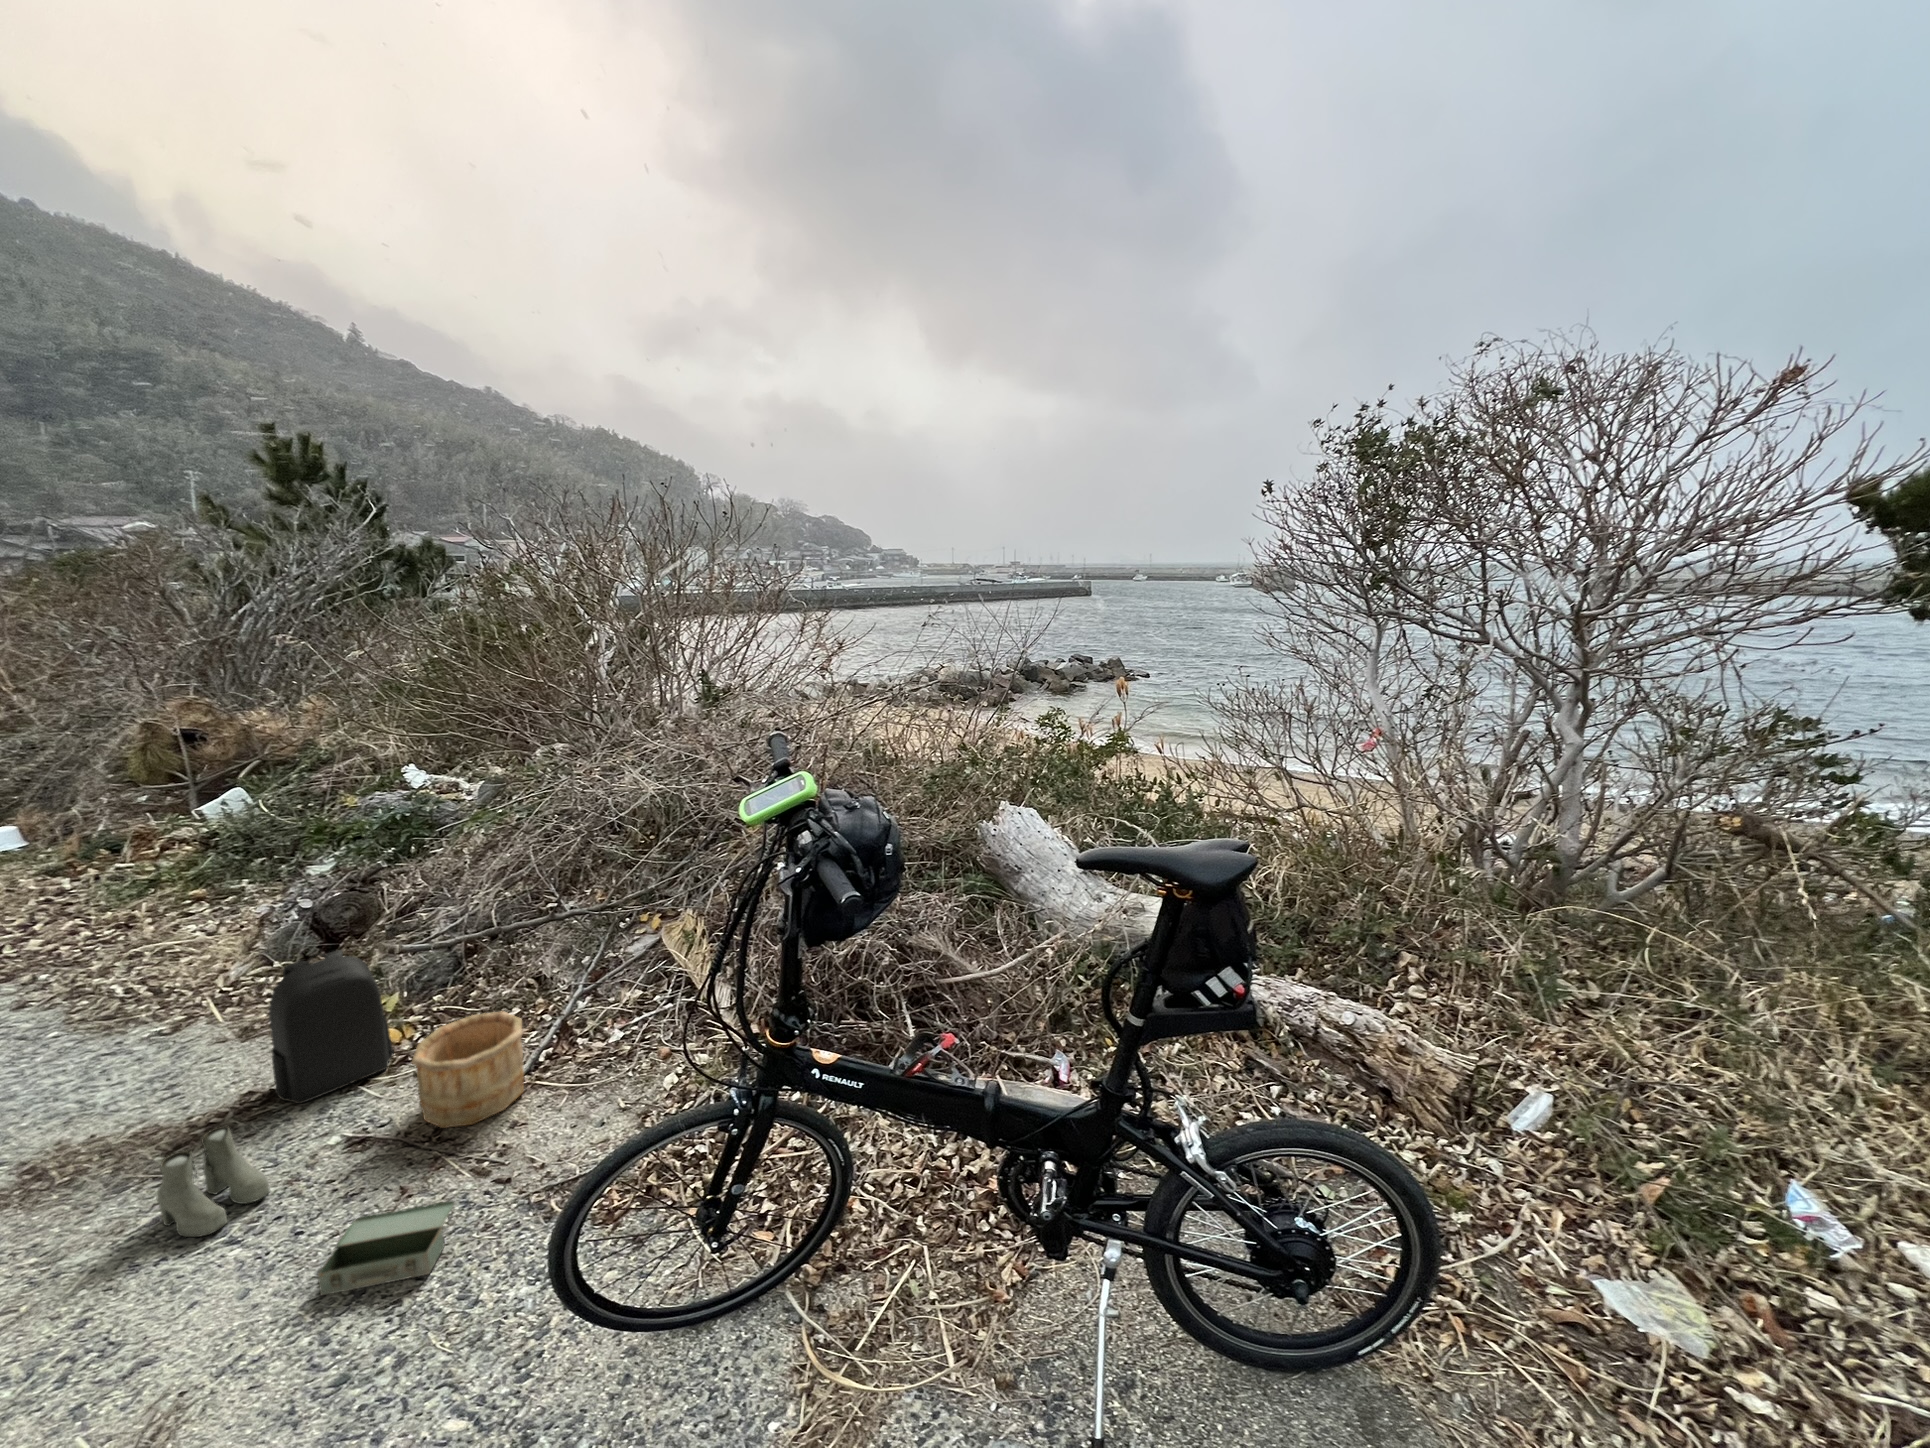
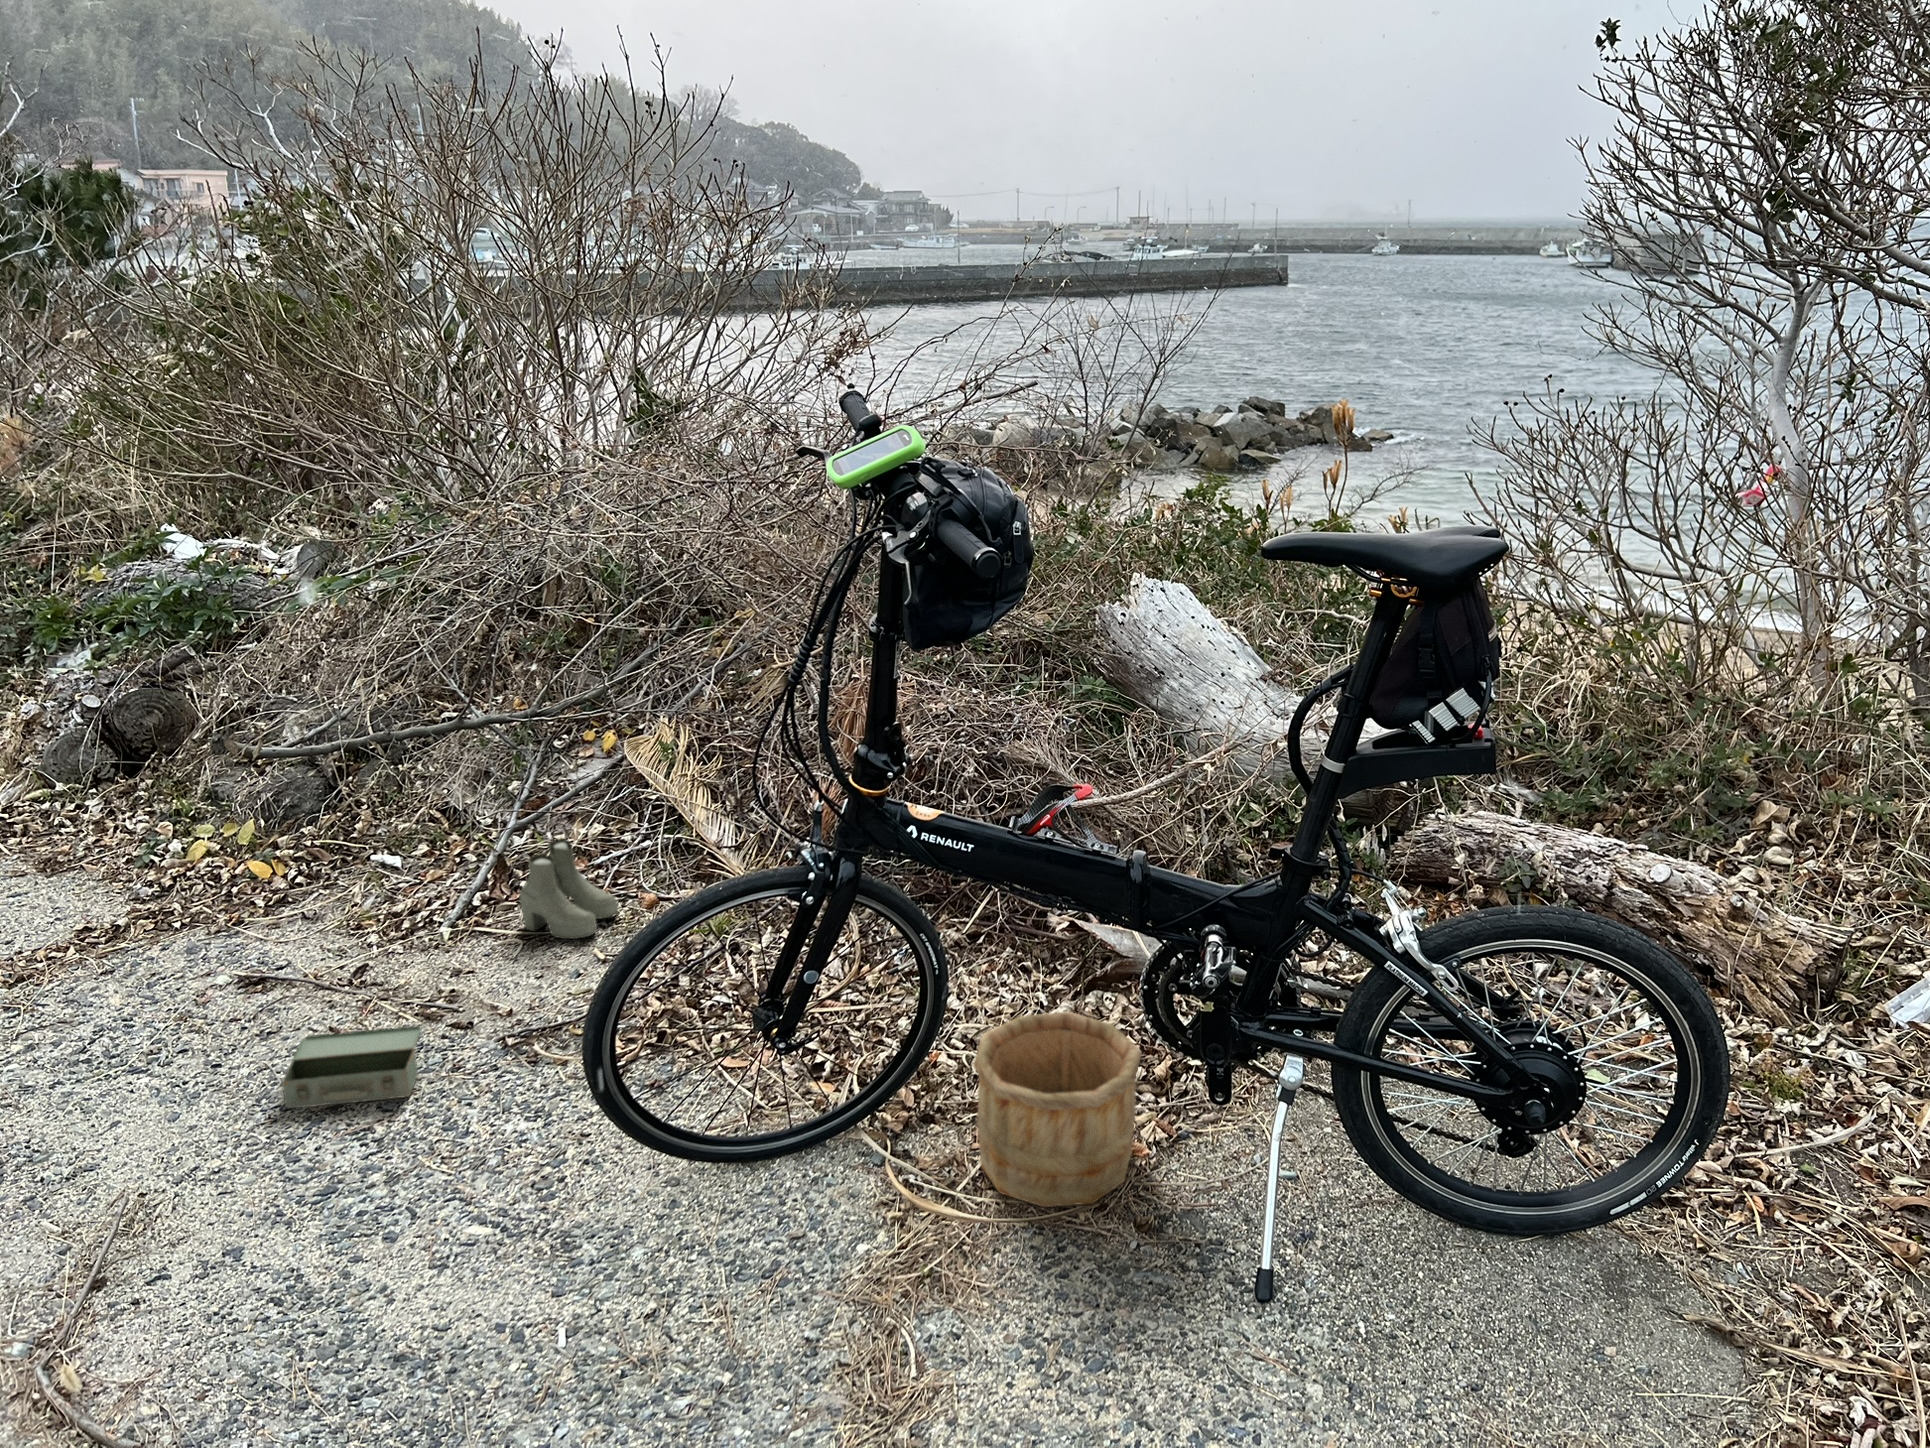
backpack: present [269,950,394,1104] -> none [115,741,270,937]
wooden bucket: present [412,1011,524,1128] -> present [973,1012,1142,1207]
boots: present [156,1126,270,1237] -> present [520,839,618,939]

